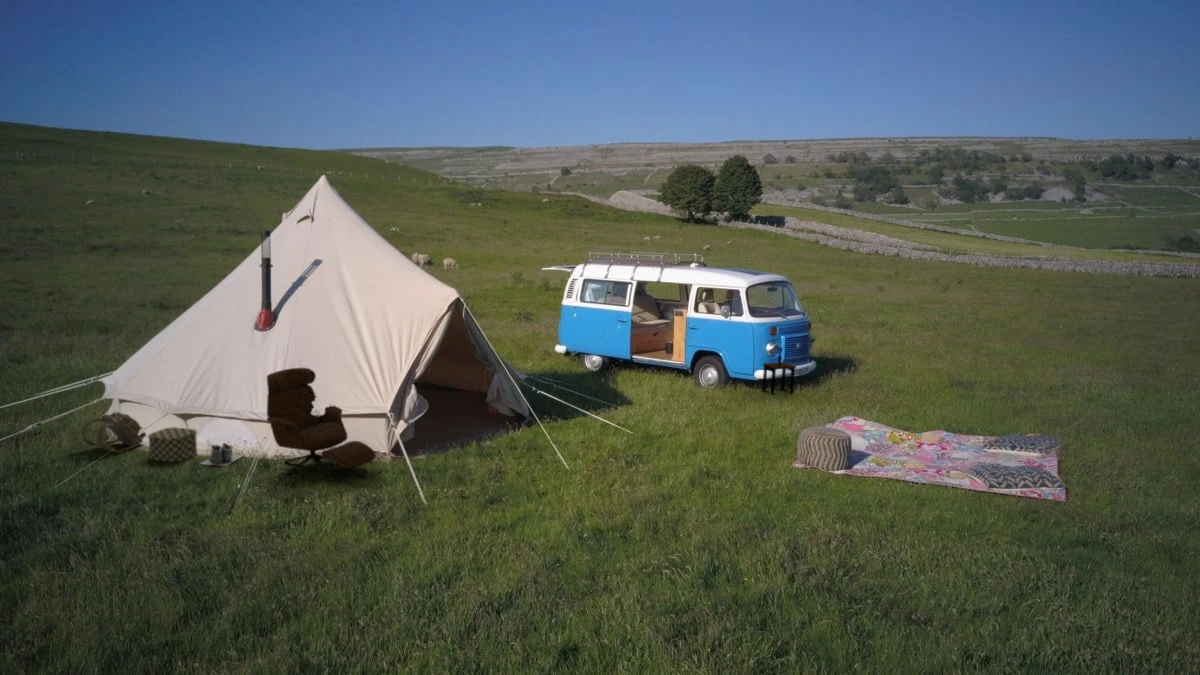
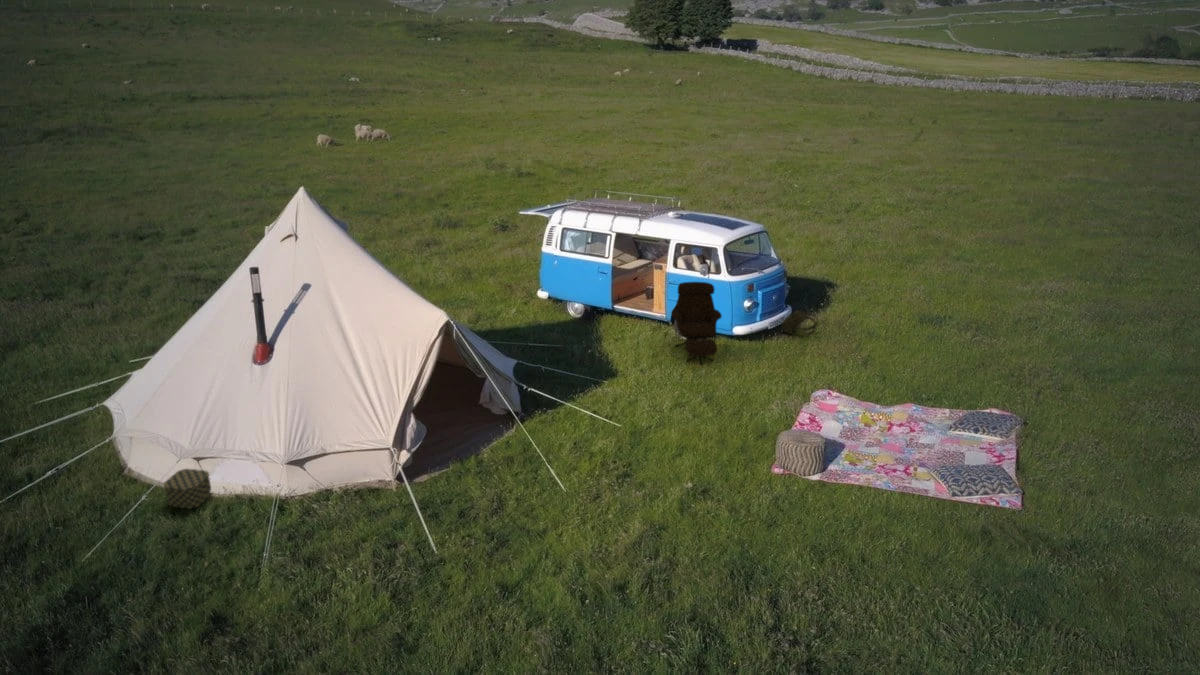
side table: present [762,354,796,395] -> none [741,315,774,356]
lounge chair: present [267,368,376,482] -> present [672,282,722,365]
backpack: present [82,412,146,453] -> present [782,311,818,337]
boots: present [201,443,242,466] -> none [217,487,258,512]

